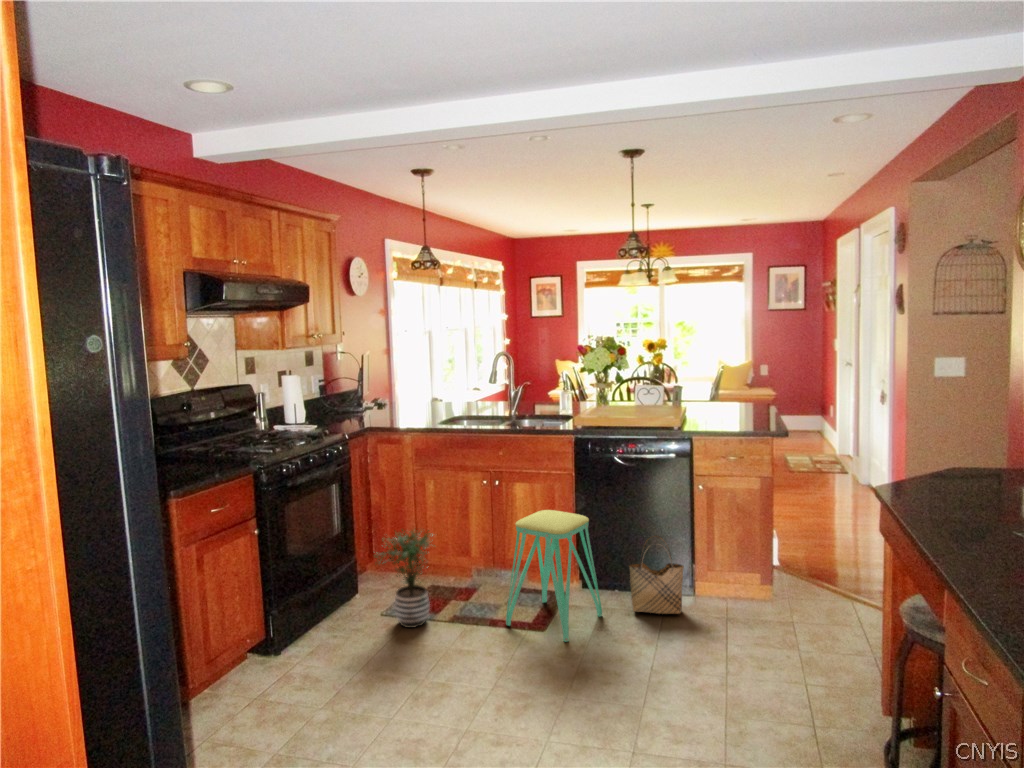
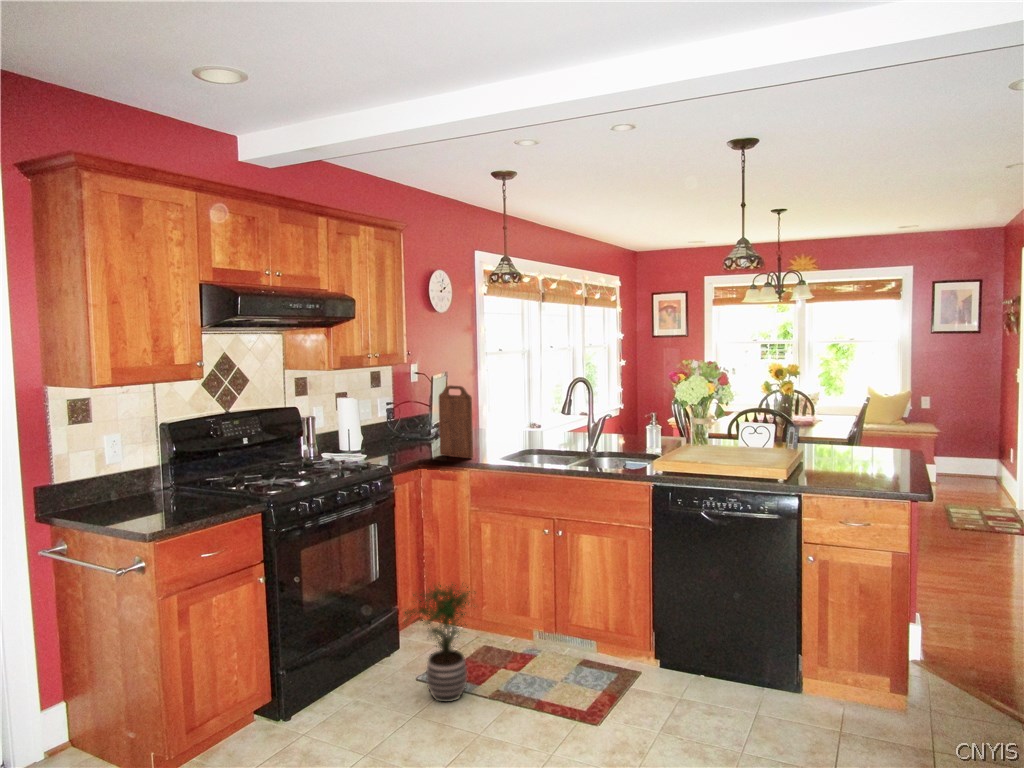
cutting board: none [380,362,414,425] -> present [439,385,473,458]
stool: present [506,510,602,642] -> none [554,572,676,745]
woven basket: present [629,536,684,614] -> none [713,615,786,721]

